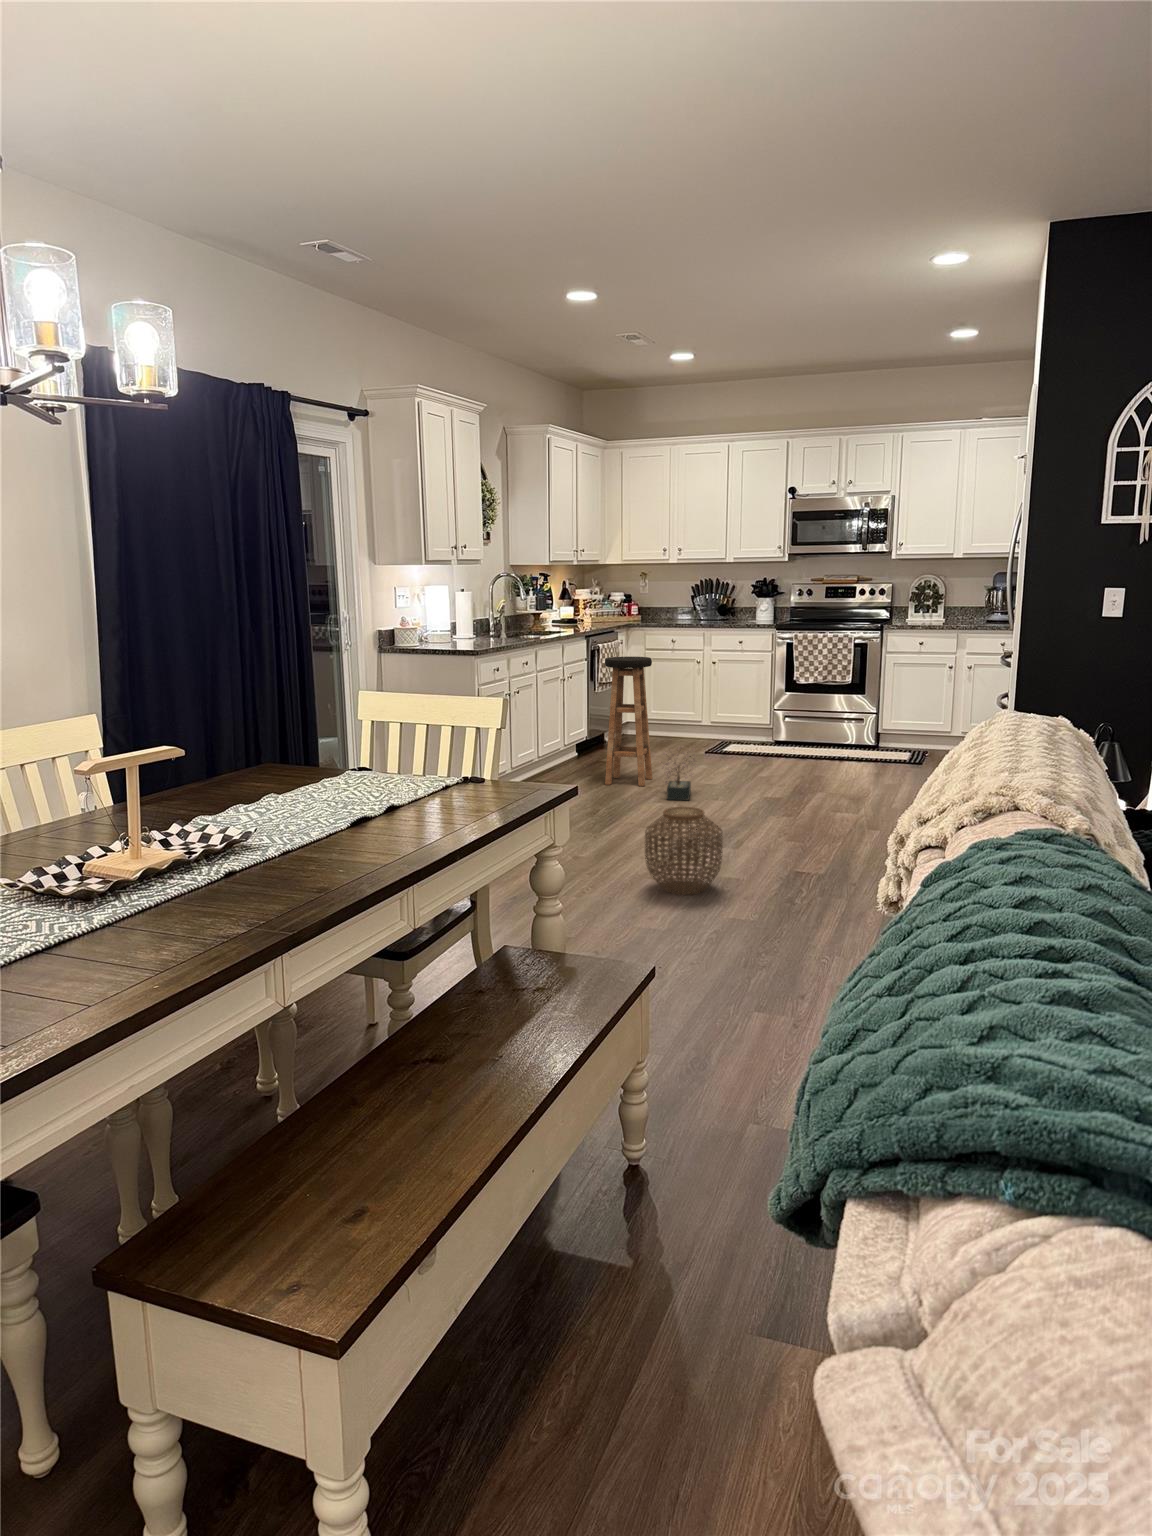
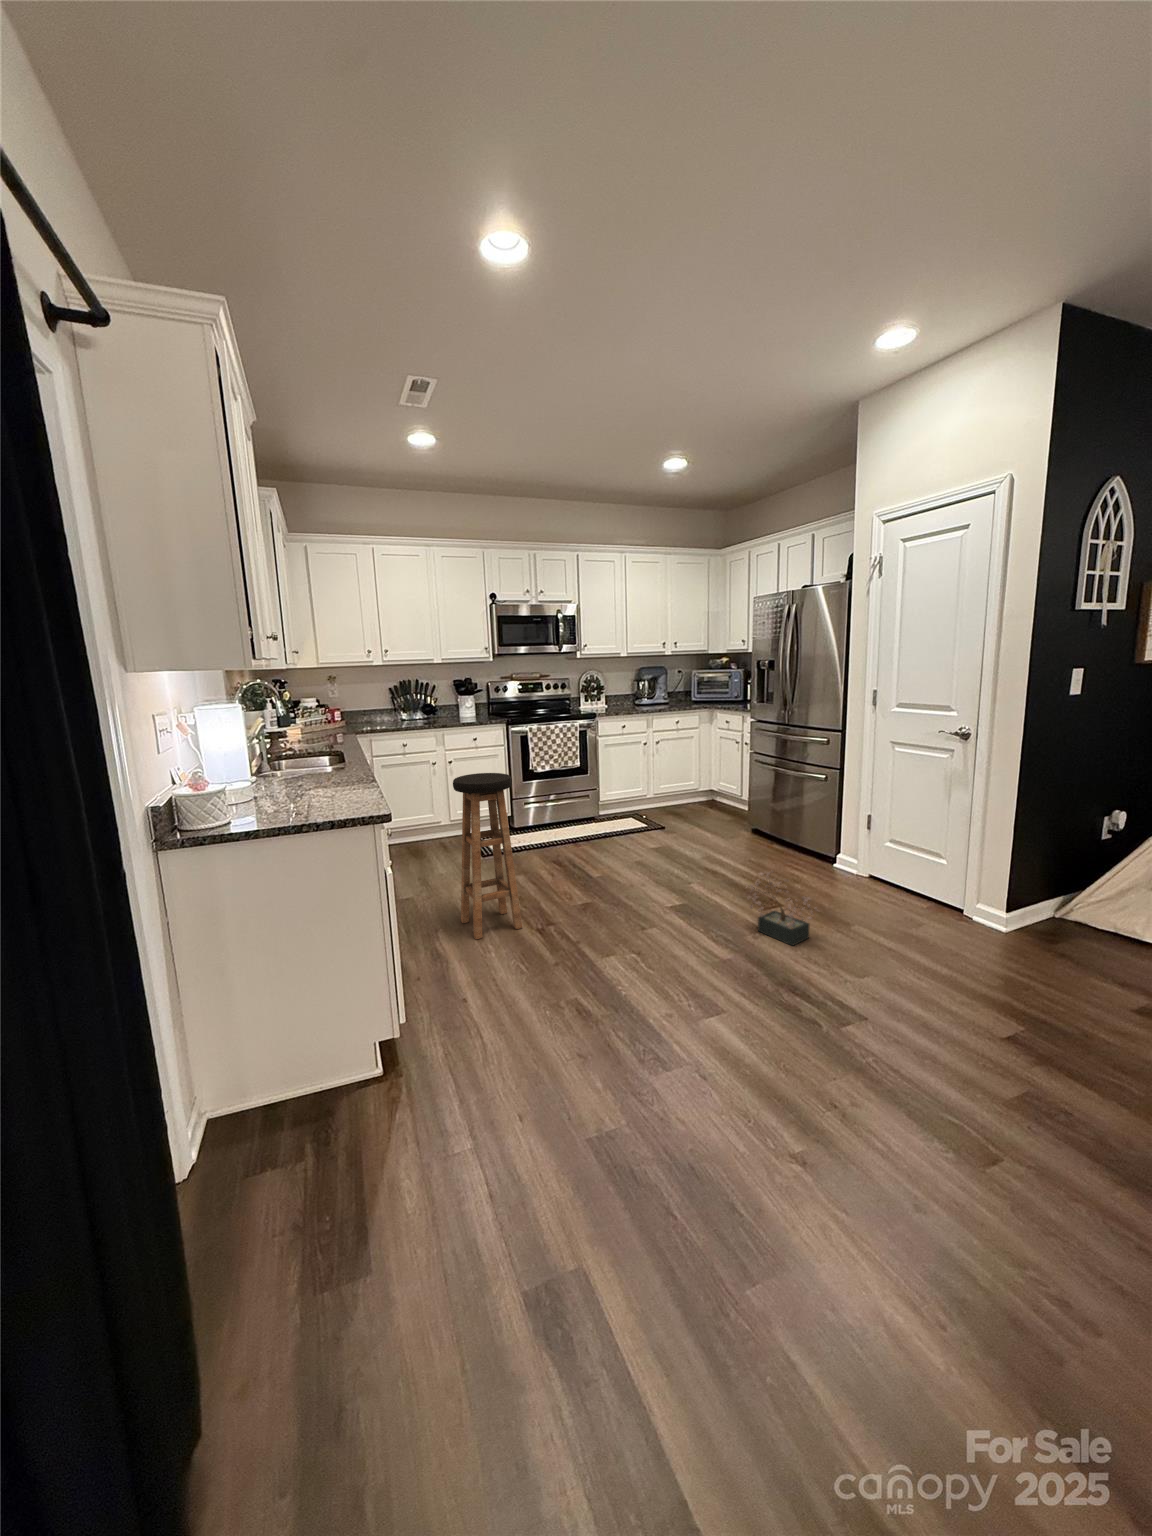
decorative plant: present [662,747,696,800] -> present [748,871,817,946]
woven basket: present [645,807,723,895] -> none [961,1024,1122,1186]

